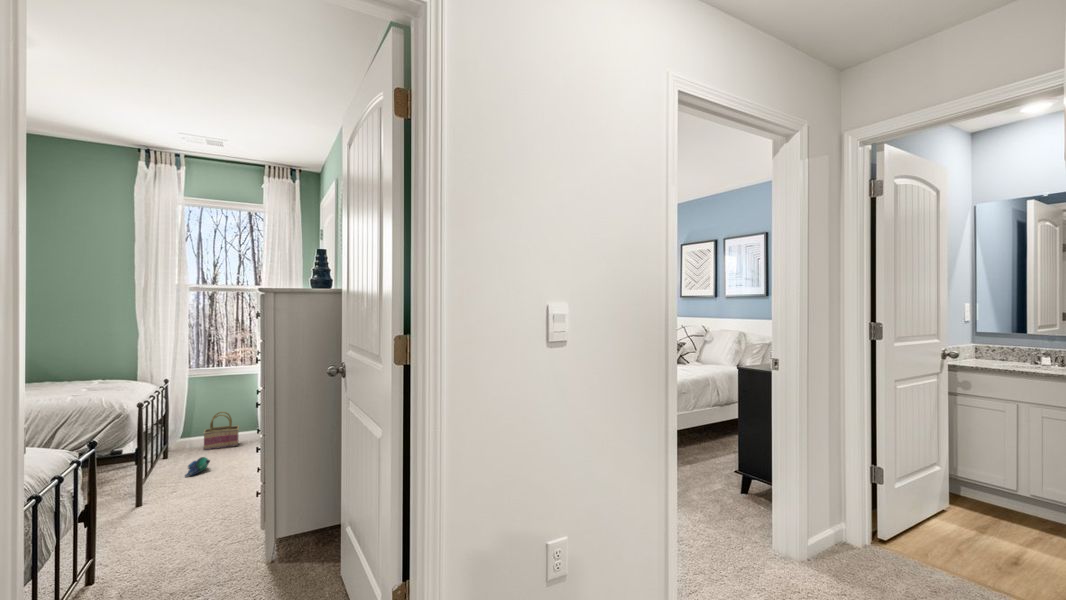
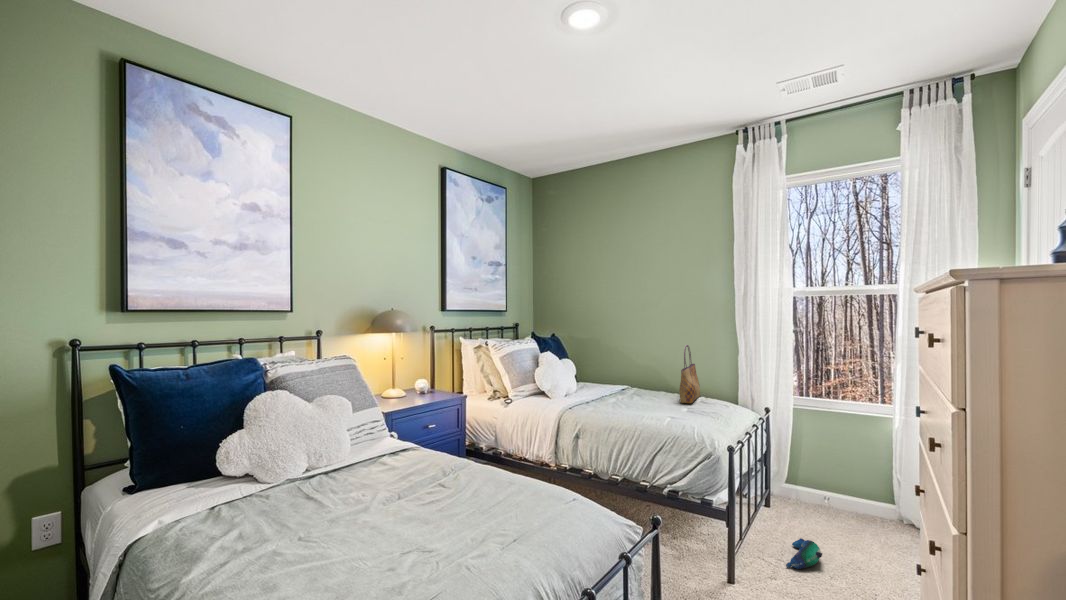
tote bag: none [75,334,96,387] -> present [679,345,700,403]
basket: present [204,412,239,450] -> none [815,465,867,525]

